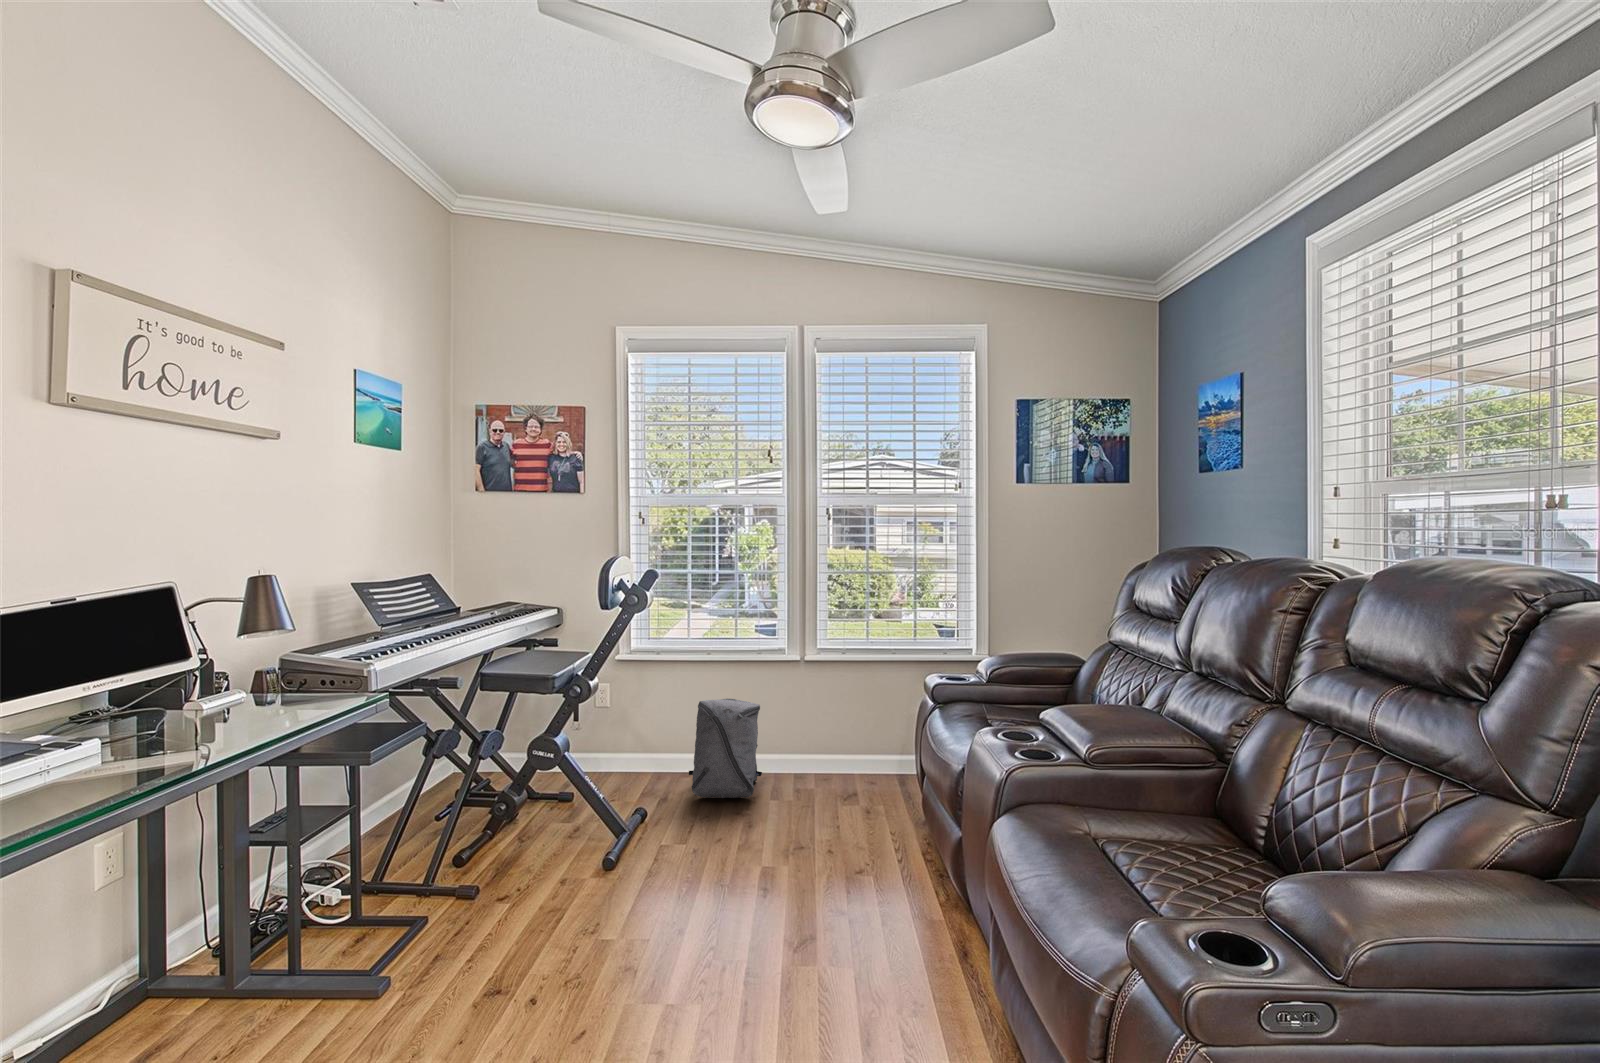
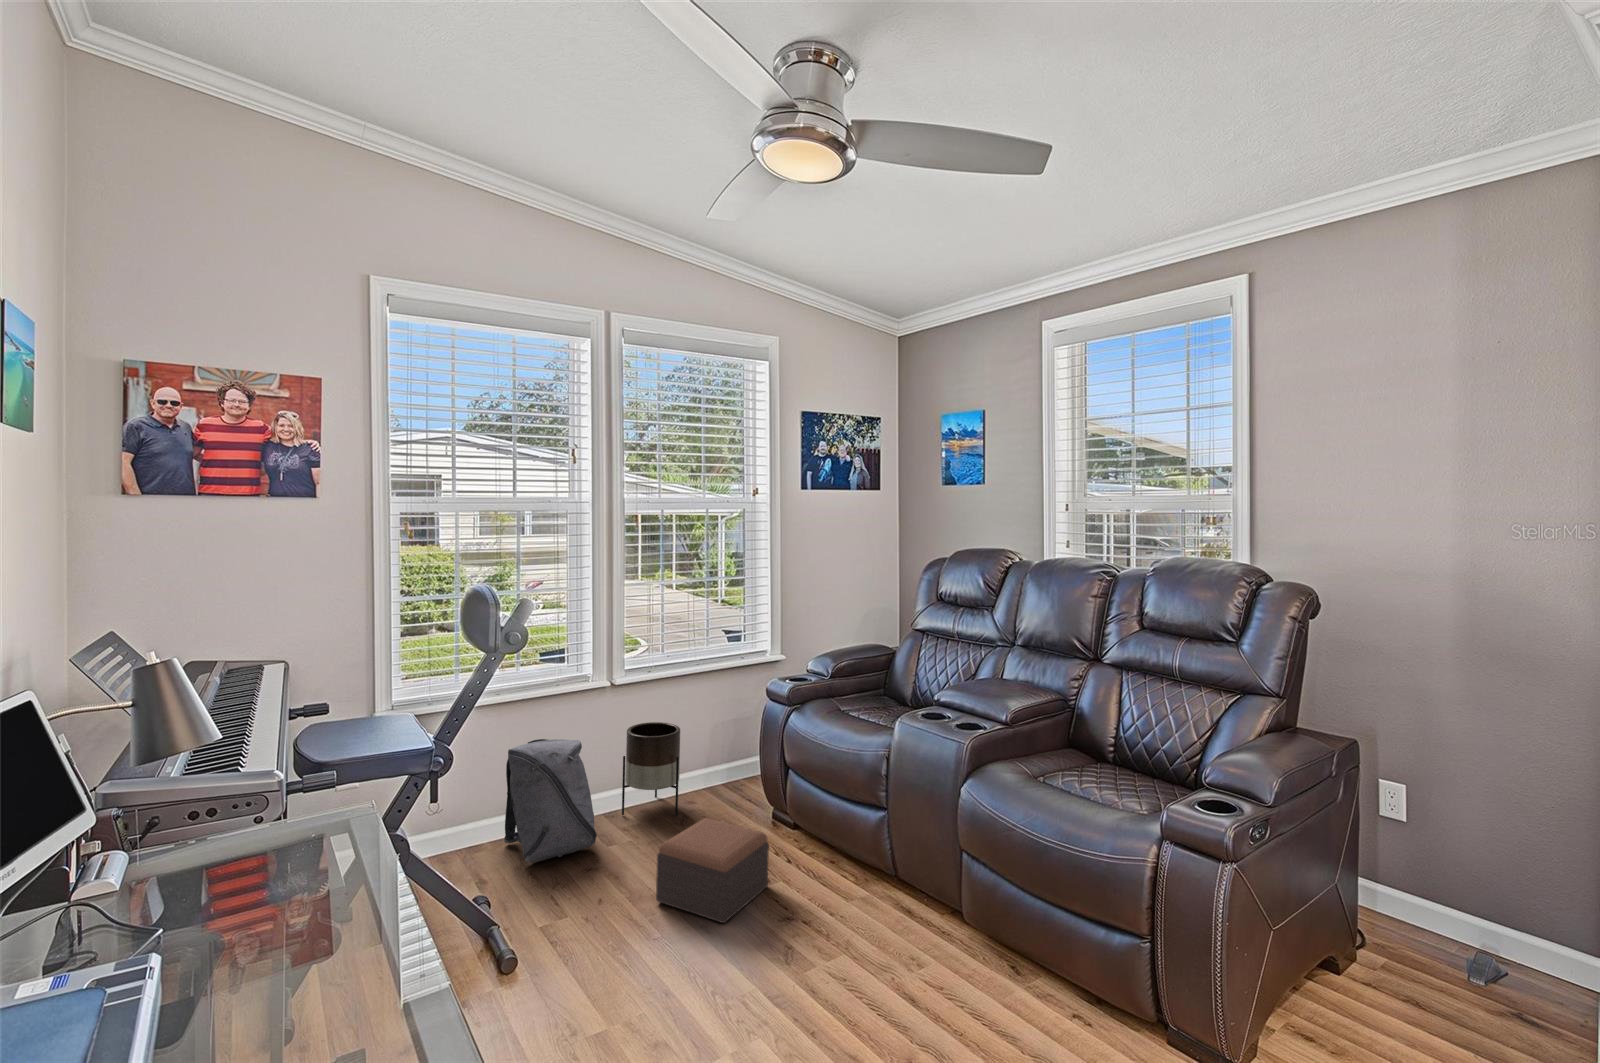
planter: none [801,702,856,792] -> present [622,722,680,815]
footstool: none [751,786,854,876] -> present [656,818,769,923]

